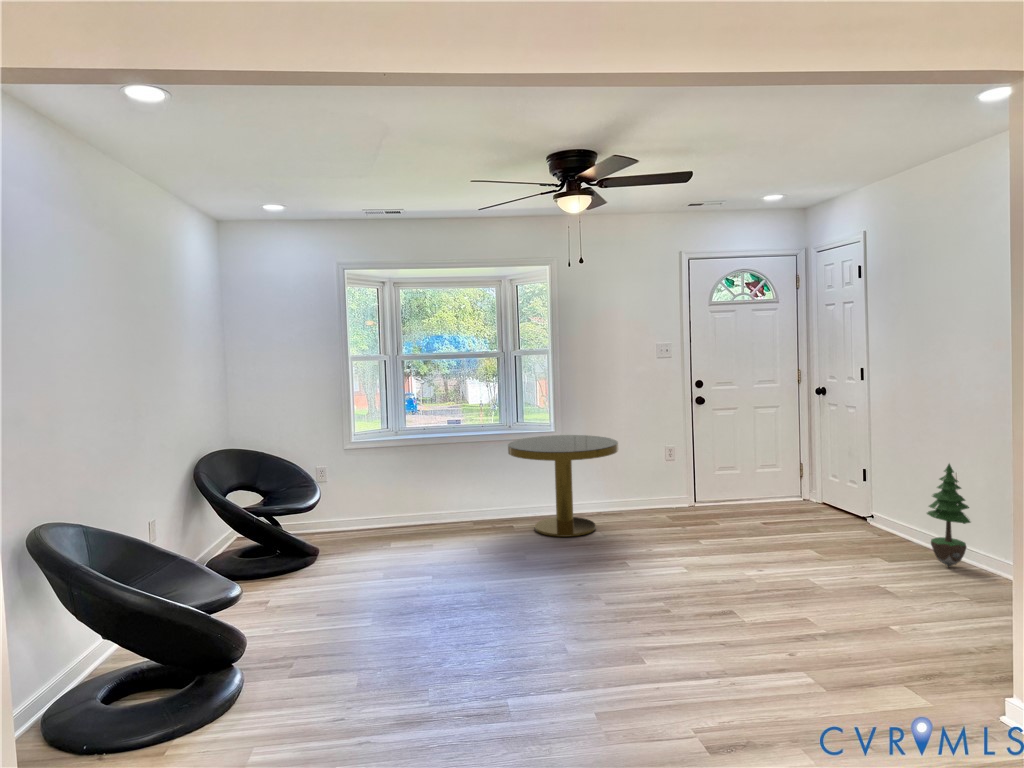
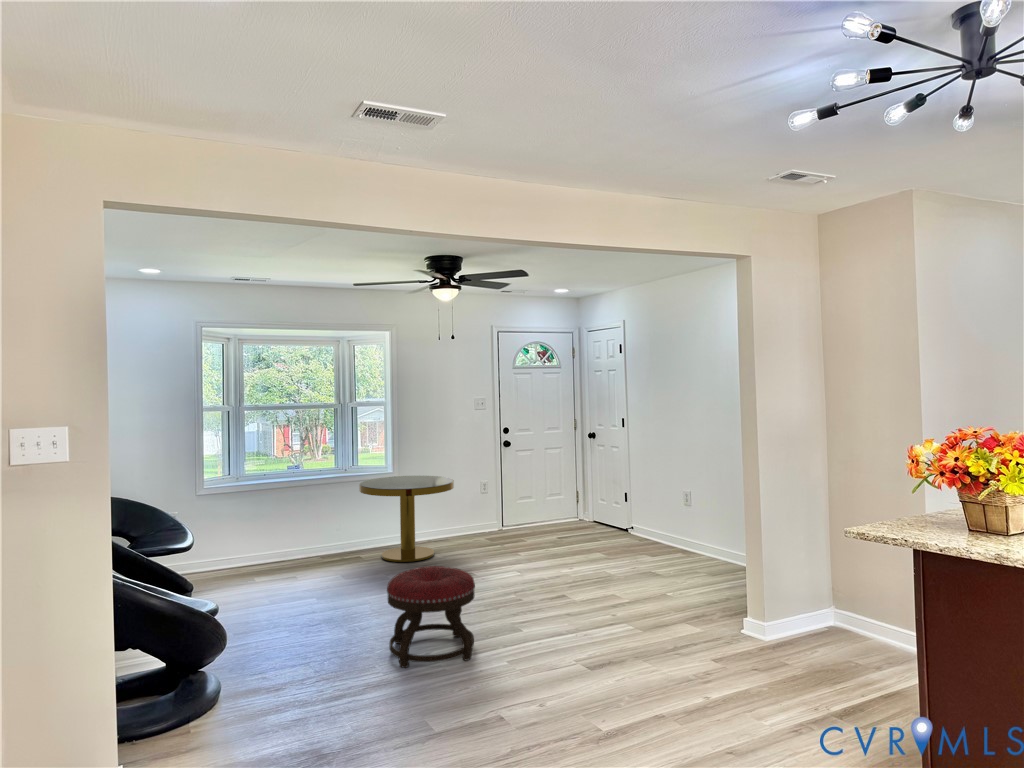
potted tree: present [927,464,970,566] -> none [670,483,696,554]
ottoman: none [448,562,565,703] -> present [387,566,475,668]

